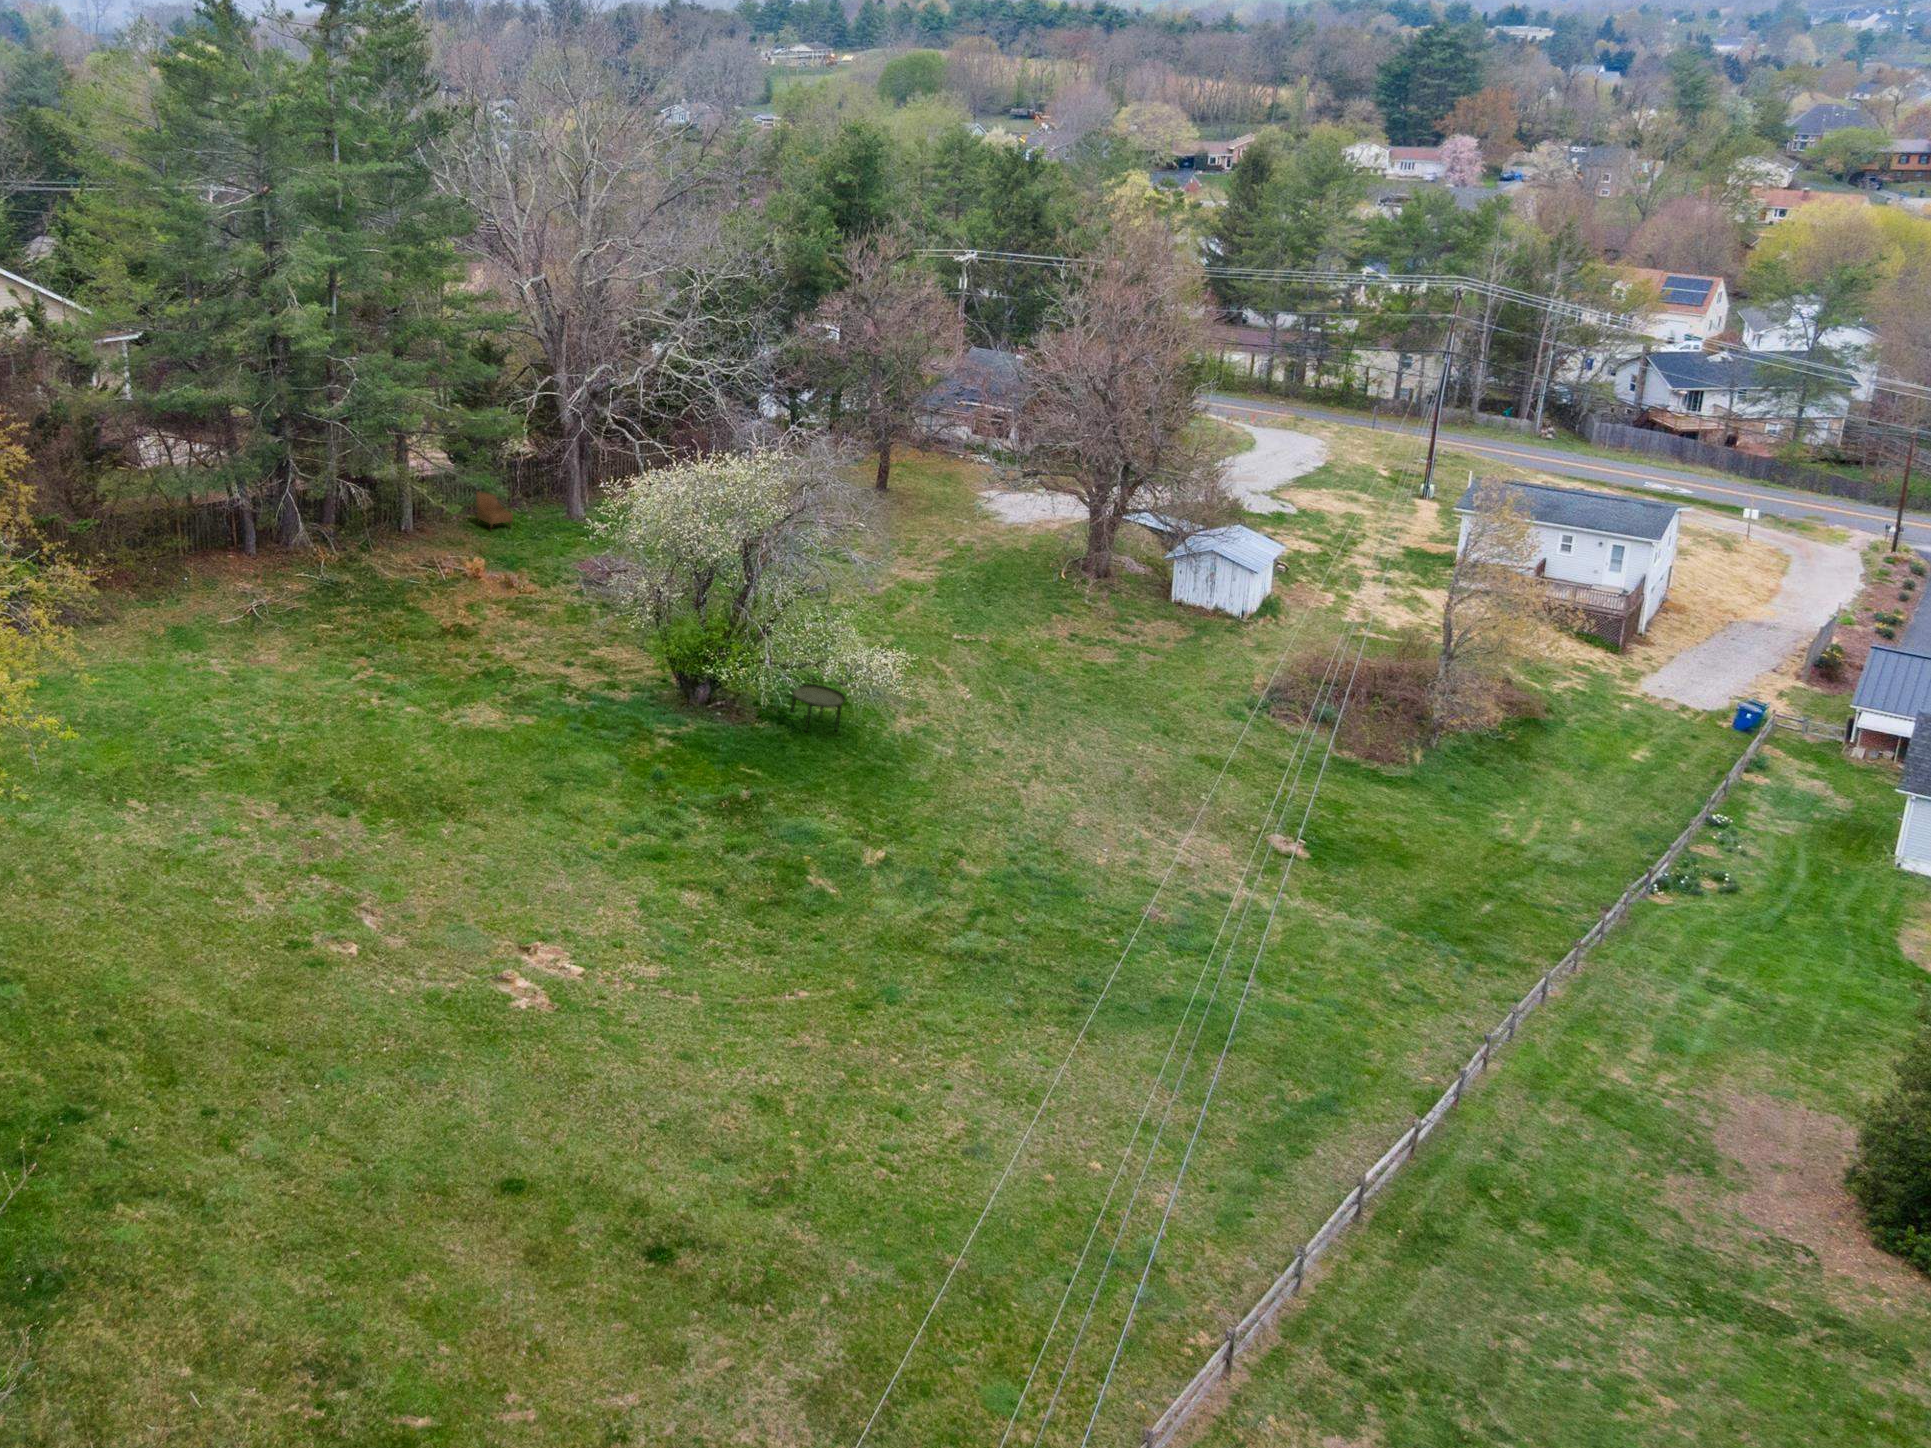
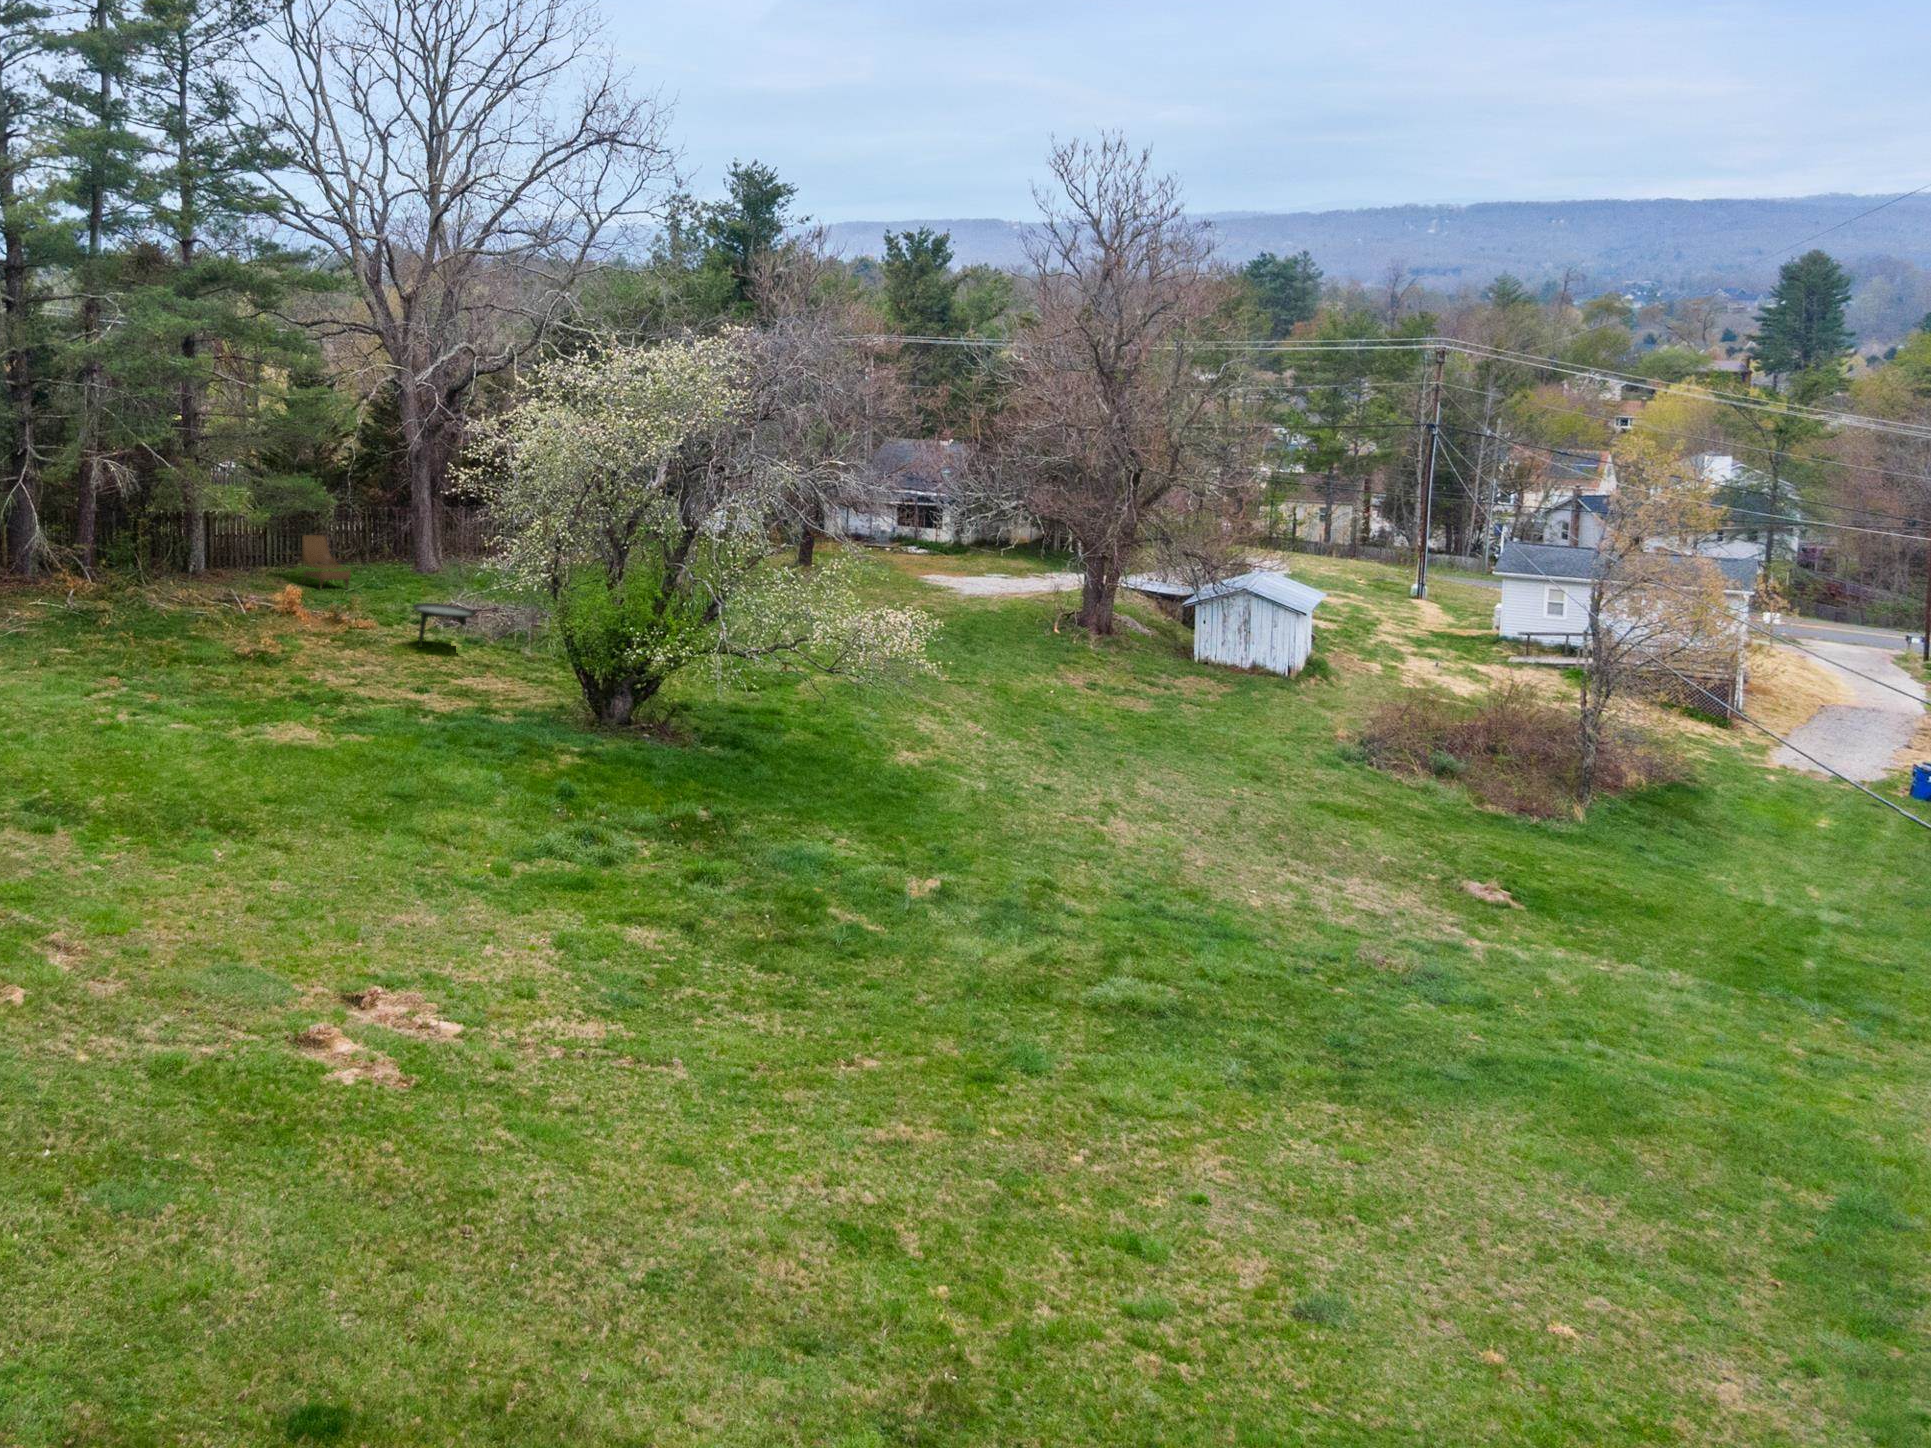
round table: present [790,684,846,731] -> present [413,603,476,647]

